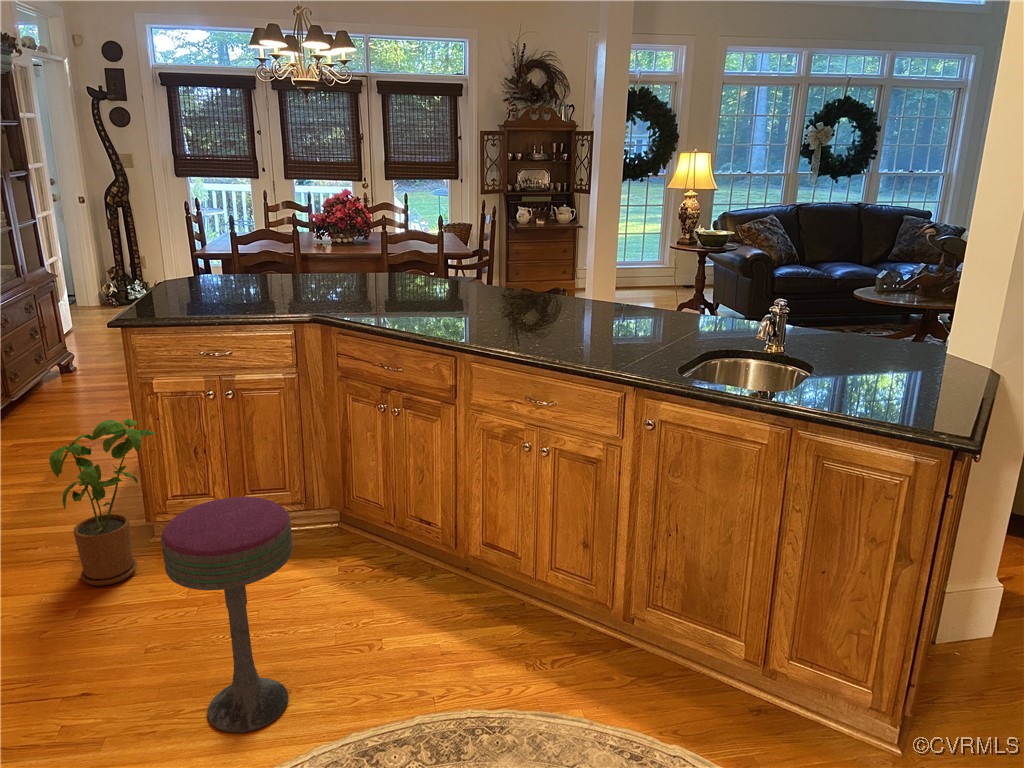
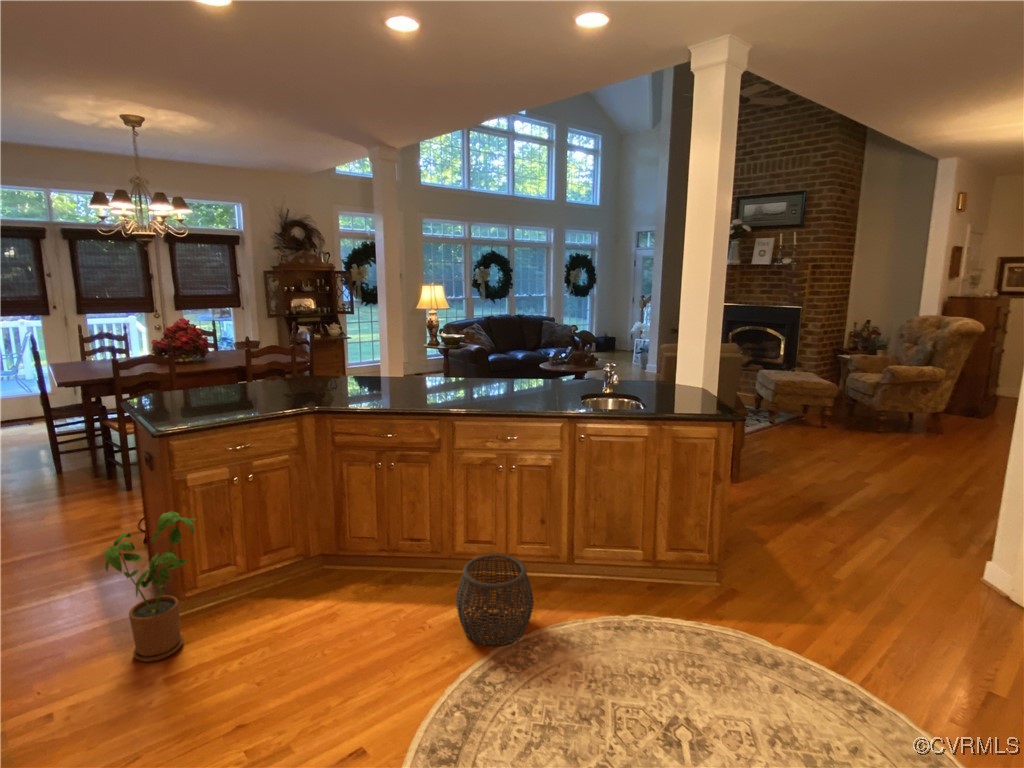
bar stool: present [161,497,293,733] -> none [323,532,412,707]
woven basket: none [396,572,517,715] -> present [456,554,534,647]

